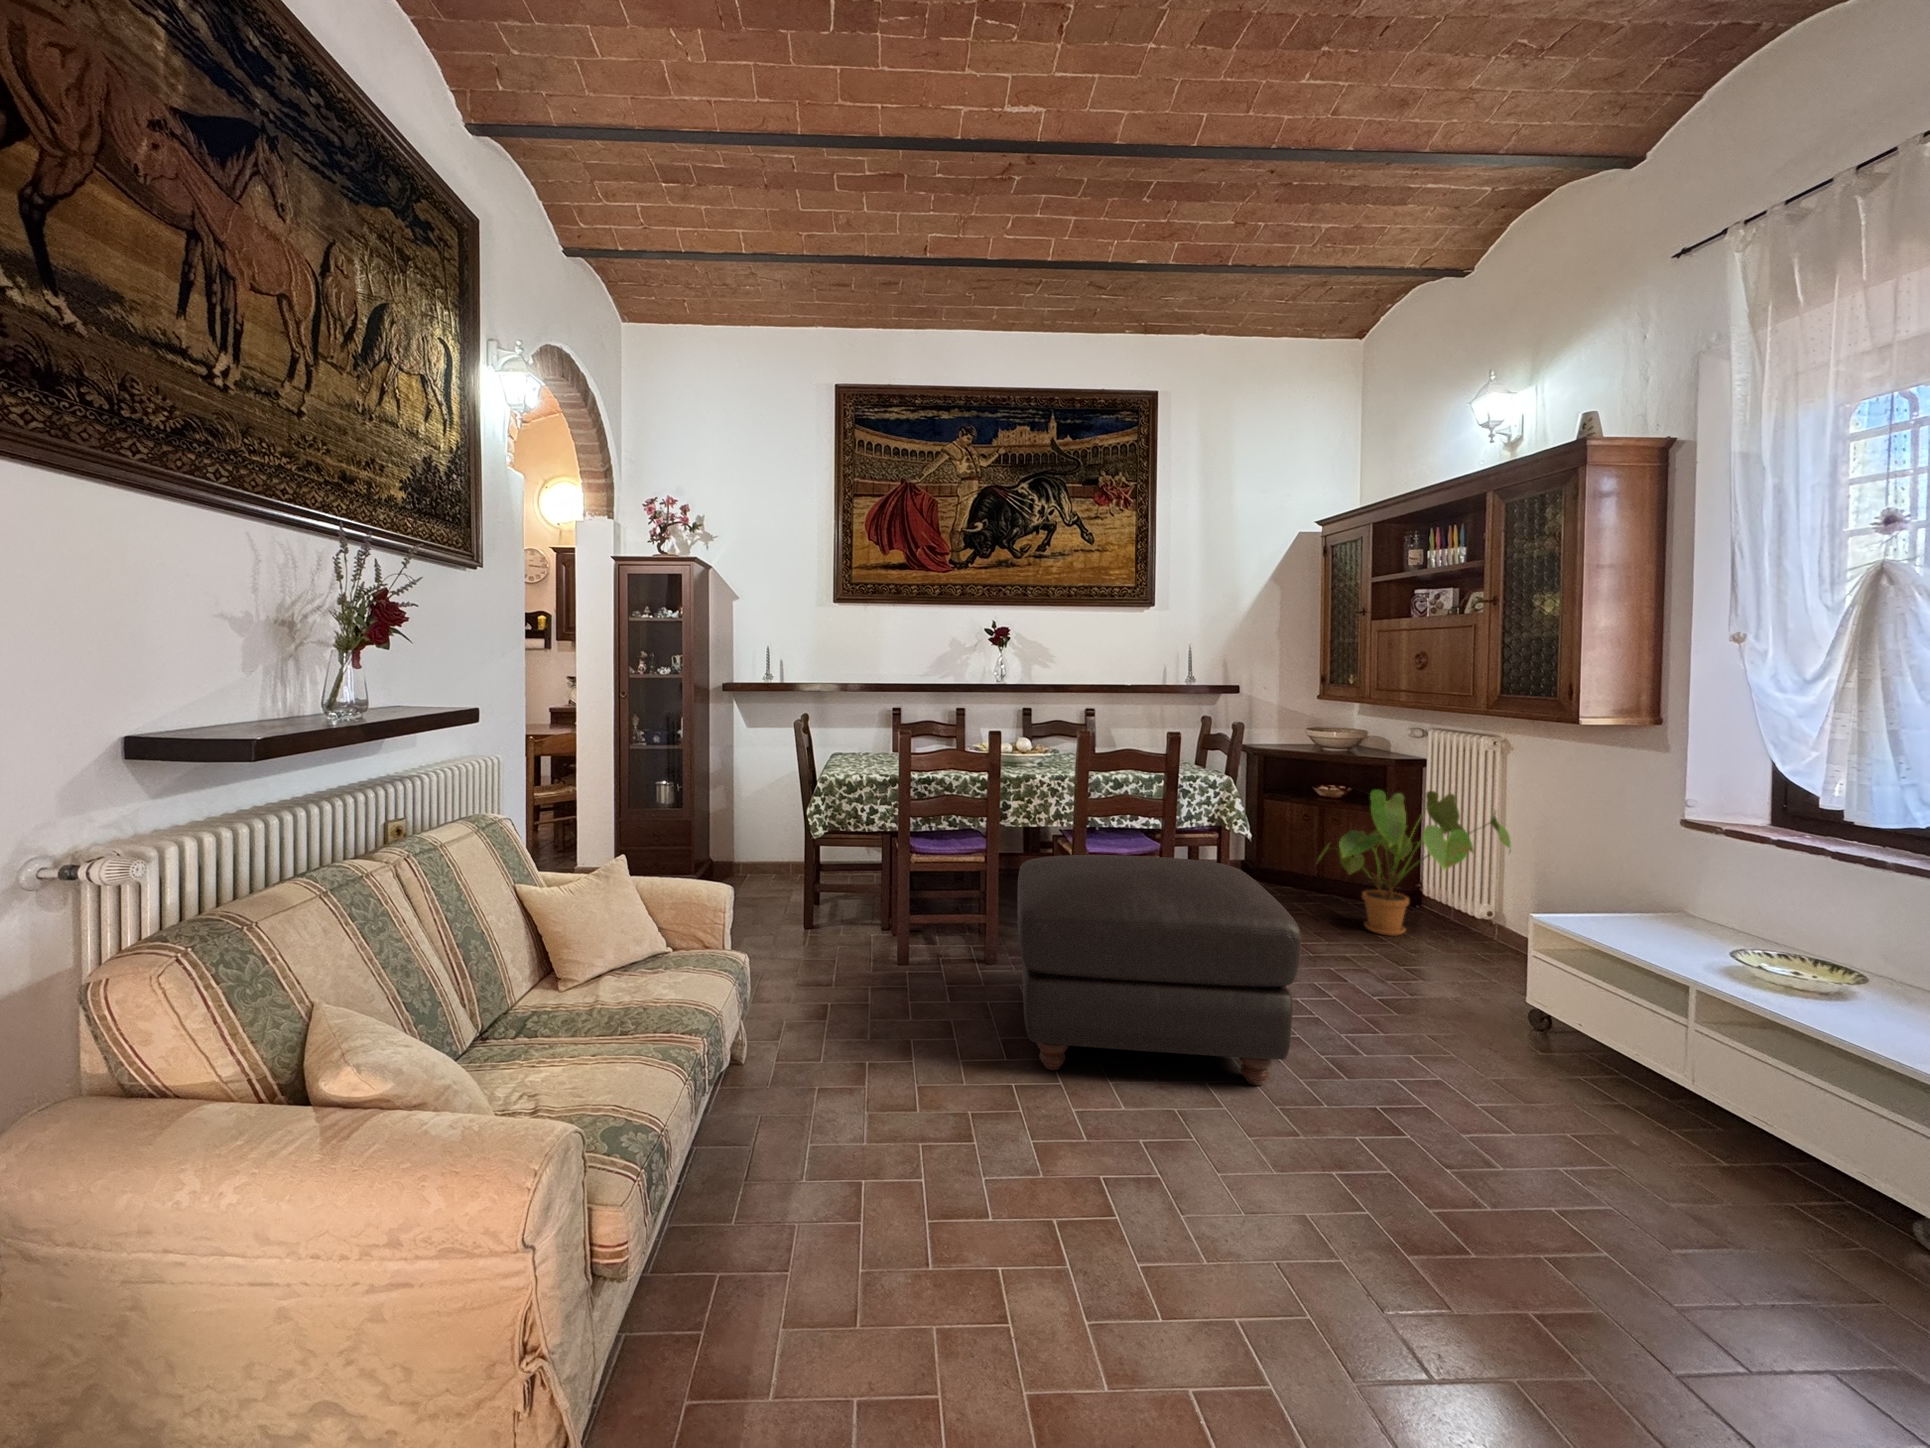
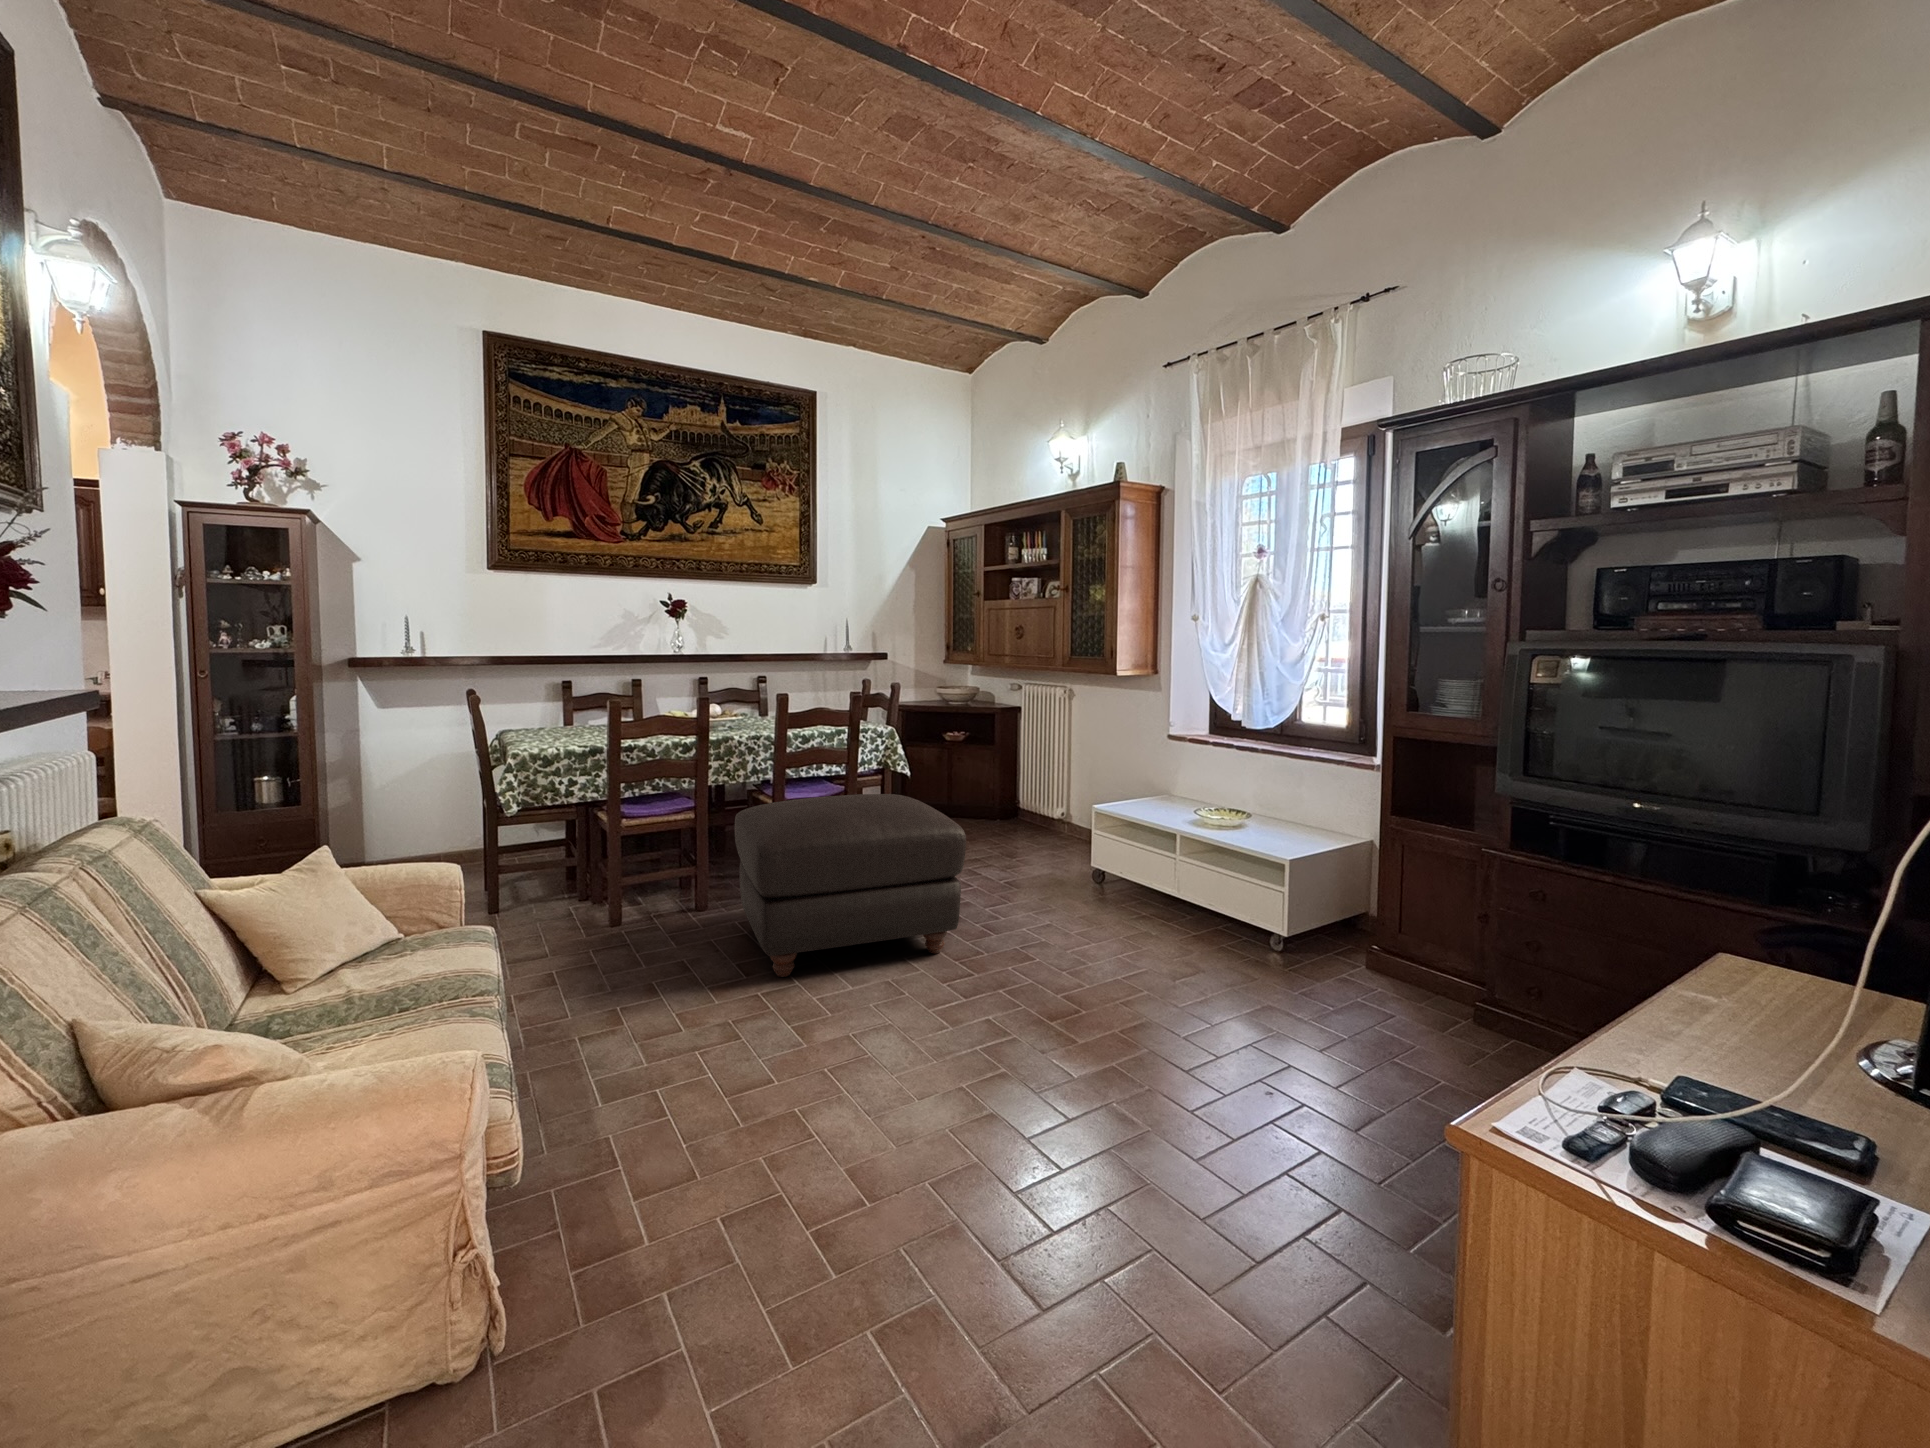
house plant: present [1318,789,1511,936] -> none [951,731,1076,841]

